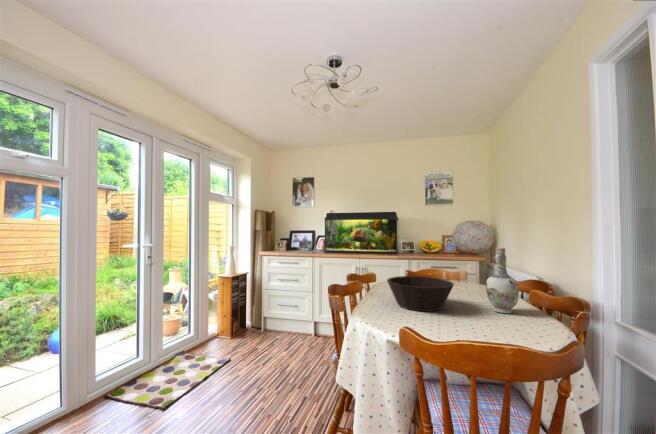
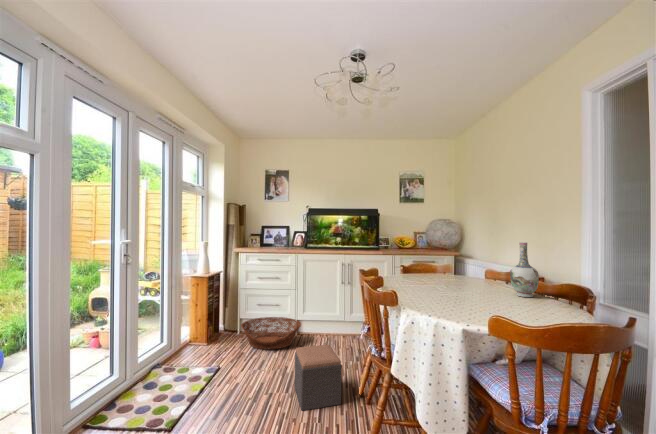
bowl: present [387,276,454,311] -> none [426,269,490,300]
basket: none [259,317,314,349] -> present [241,317,301,349]
footstool: none [280,348,321,410] -> present [294,345,342,411]

